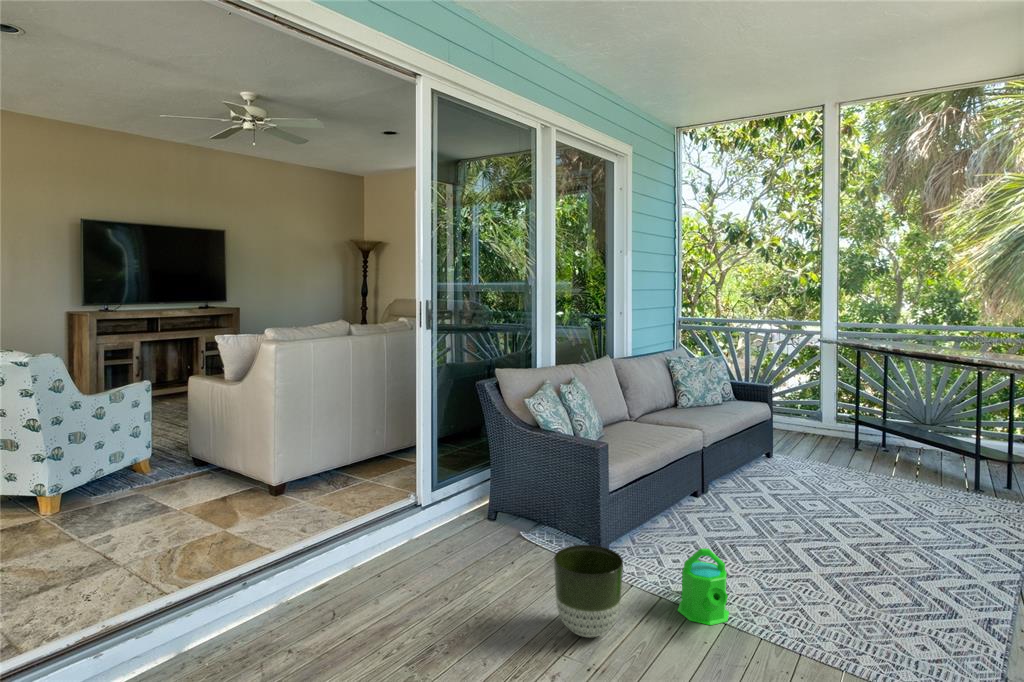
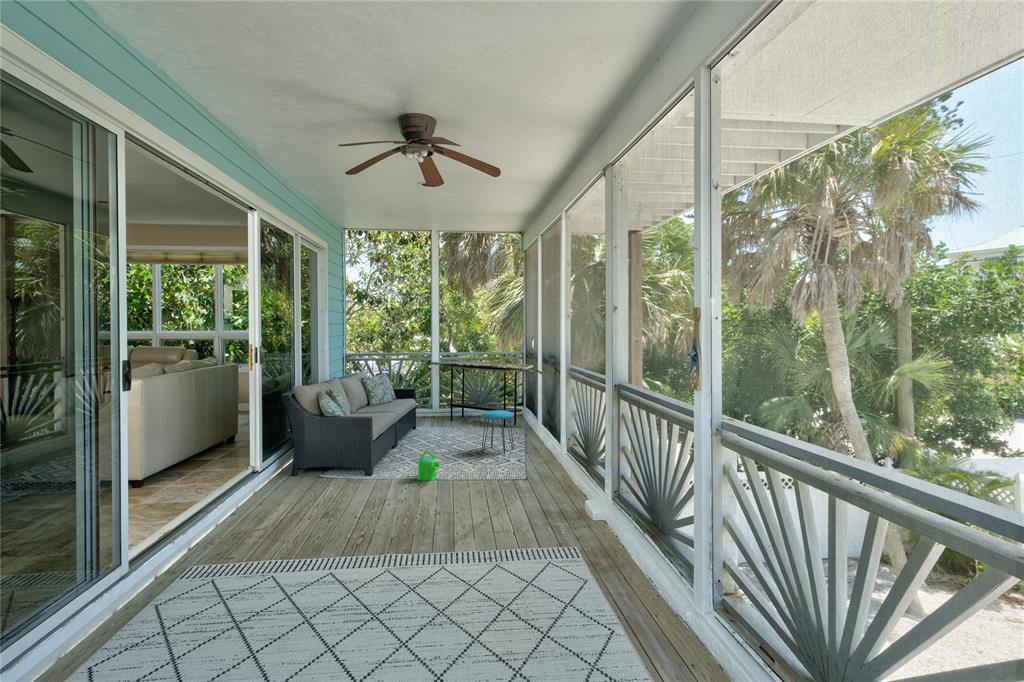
stool: none [885,463,989,583] -> present [481,410,514,454]
planter: present [554,545,623,638] -> none [373,456,403,492]

